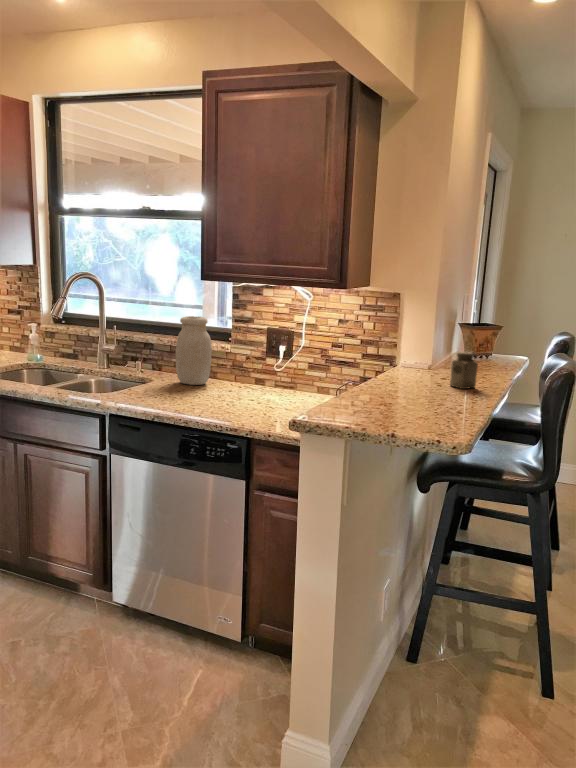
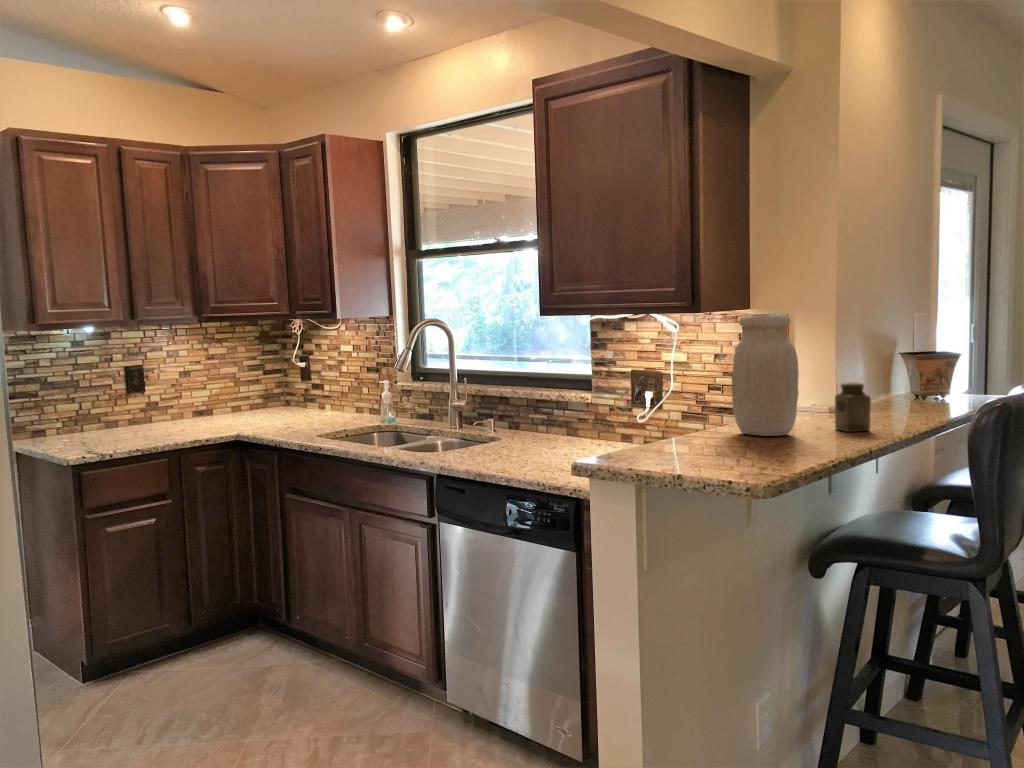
jar: present [176,316,212,385] -> present [732,314,799,436]

